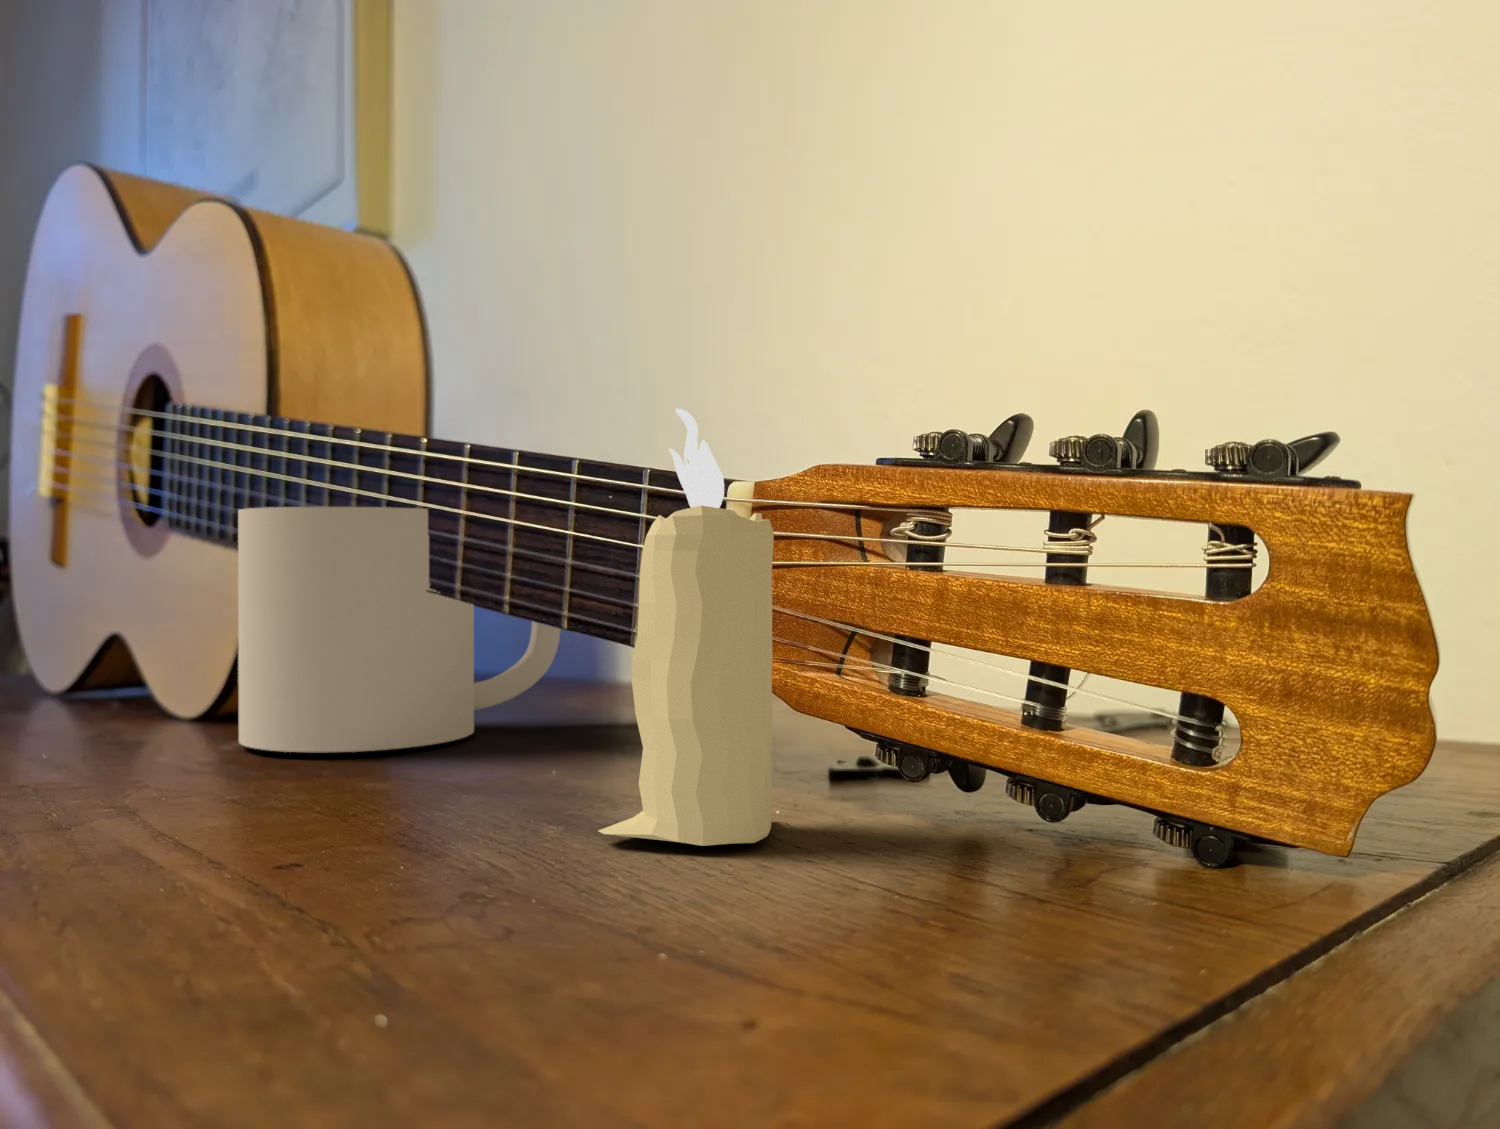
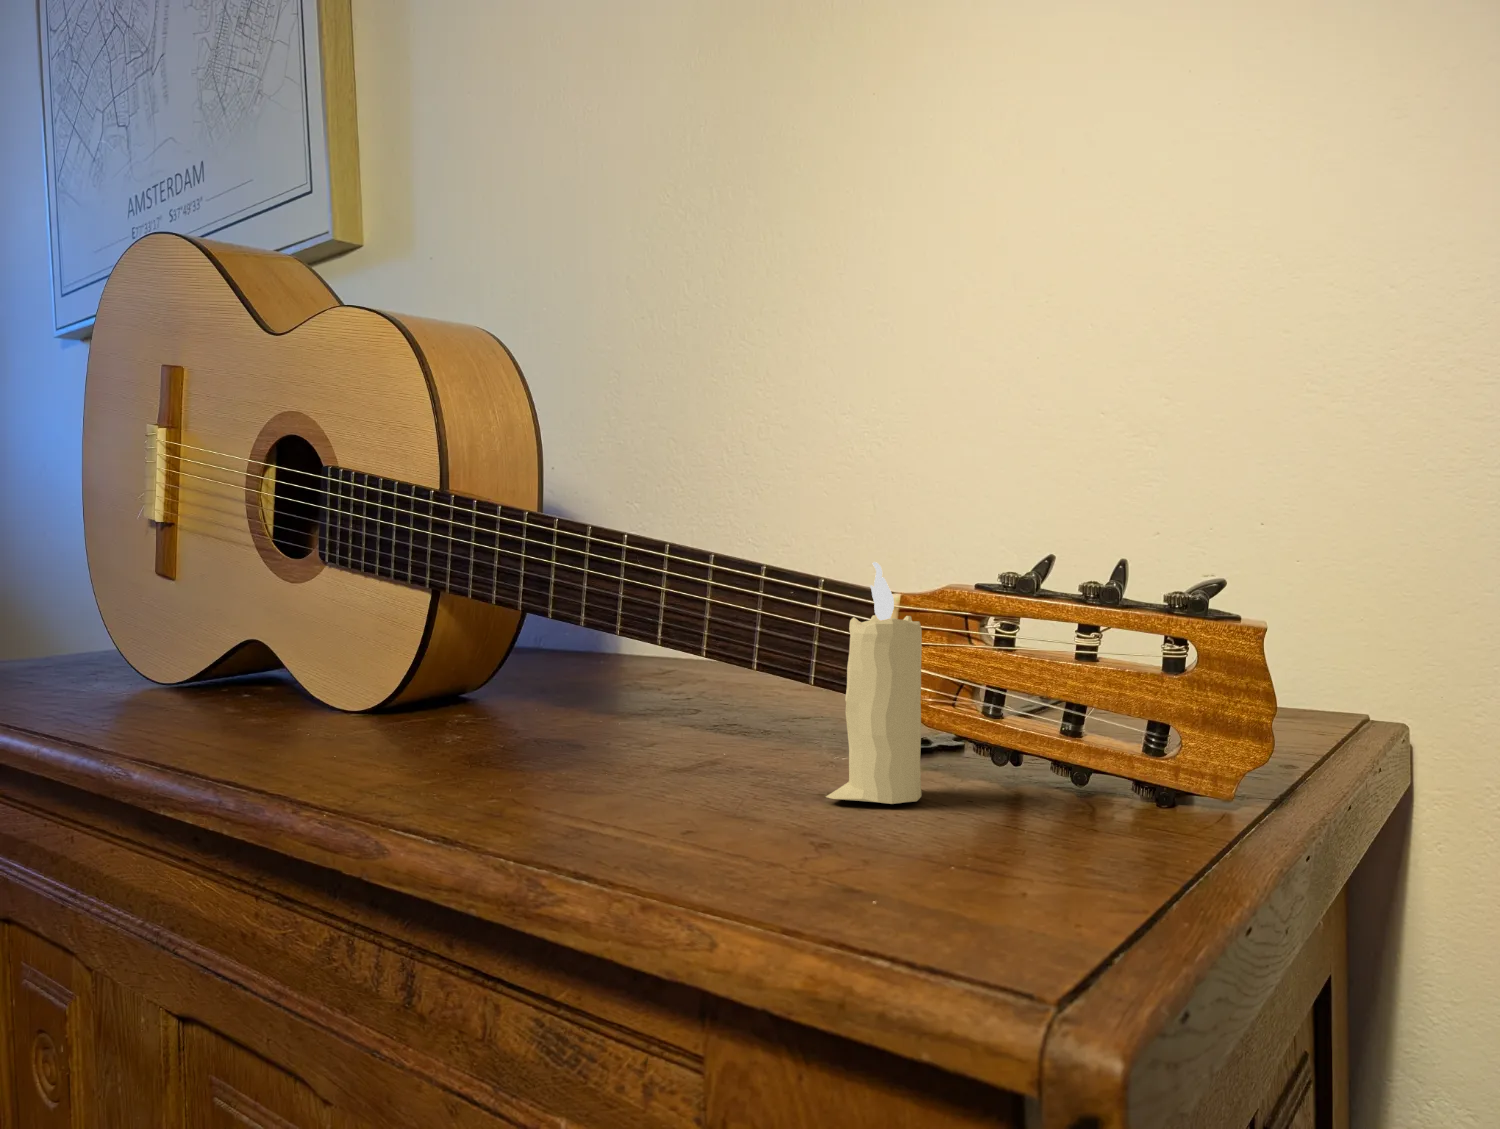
mug: present [238,507,561,752] -> none [500,580,698,748]

